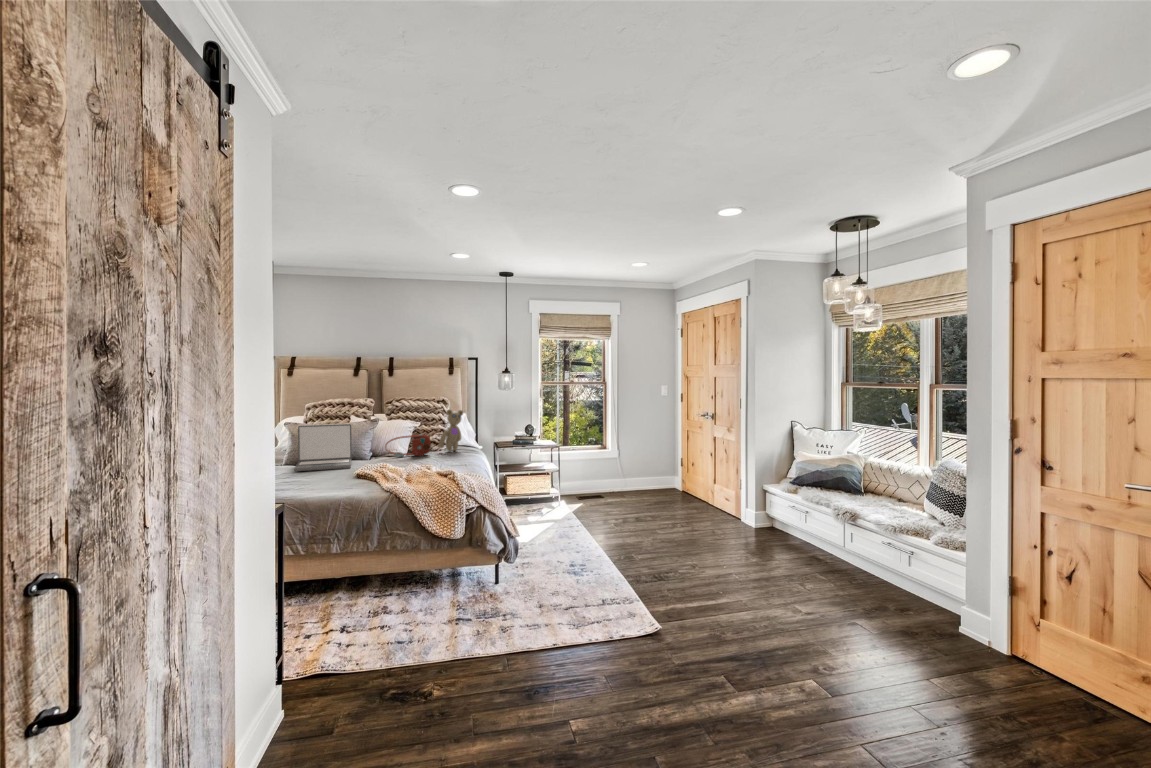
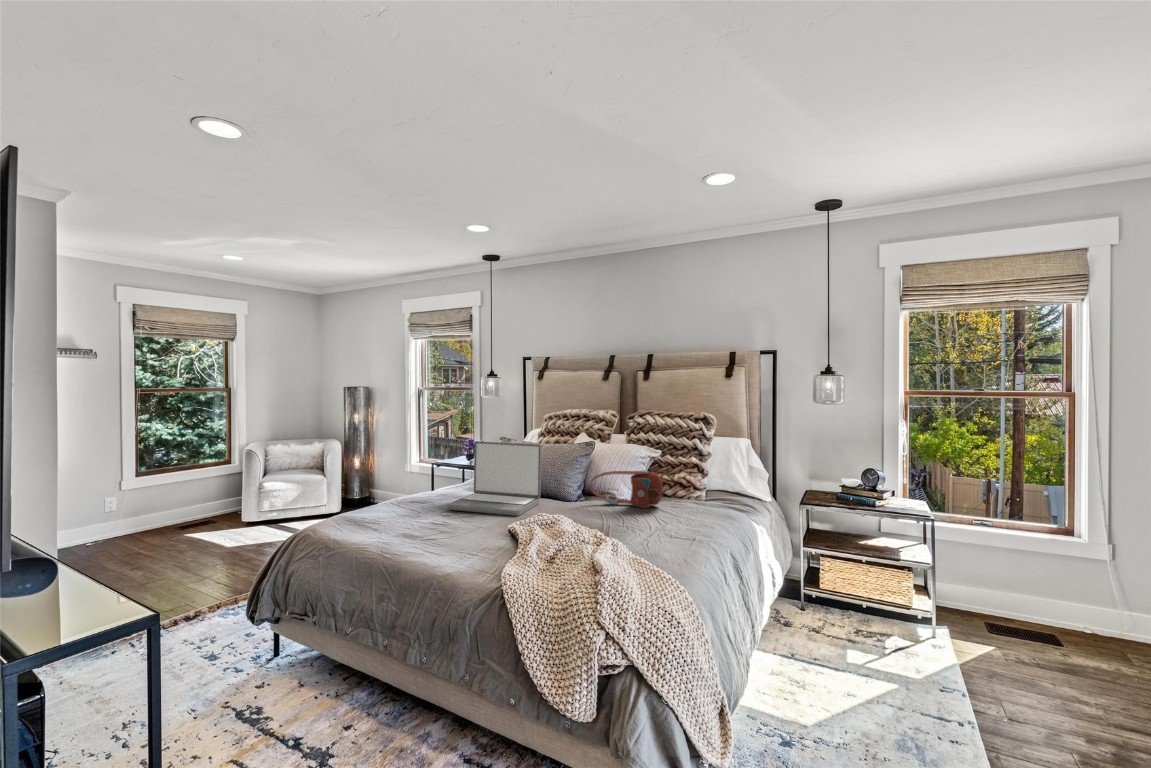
teddy bear: present [439,409,463,451] -> none [680,432,725,505]

